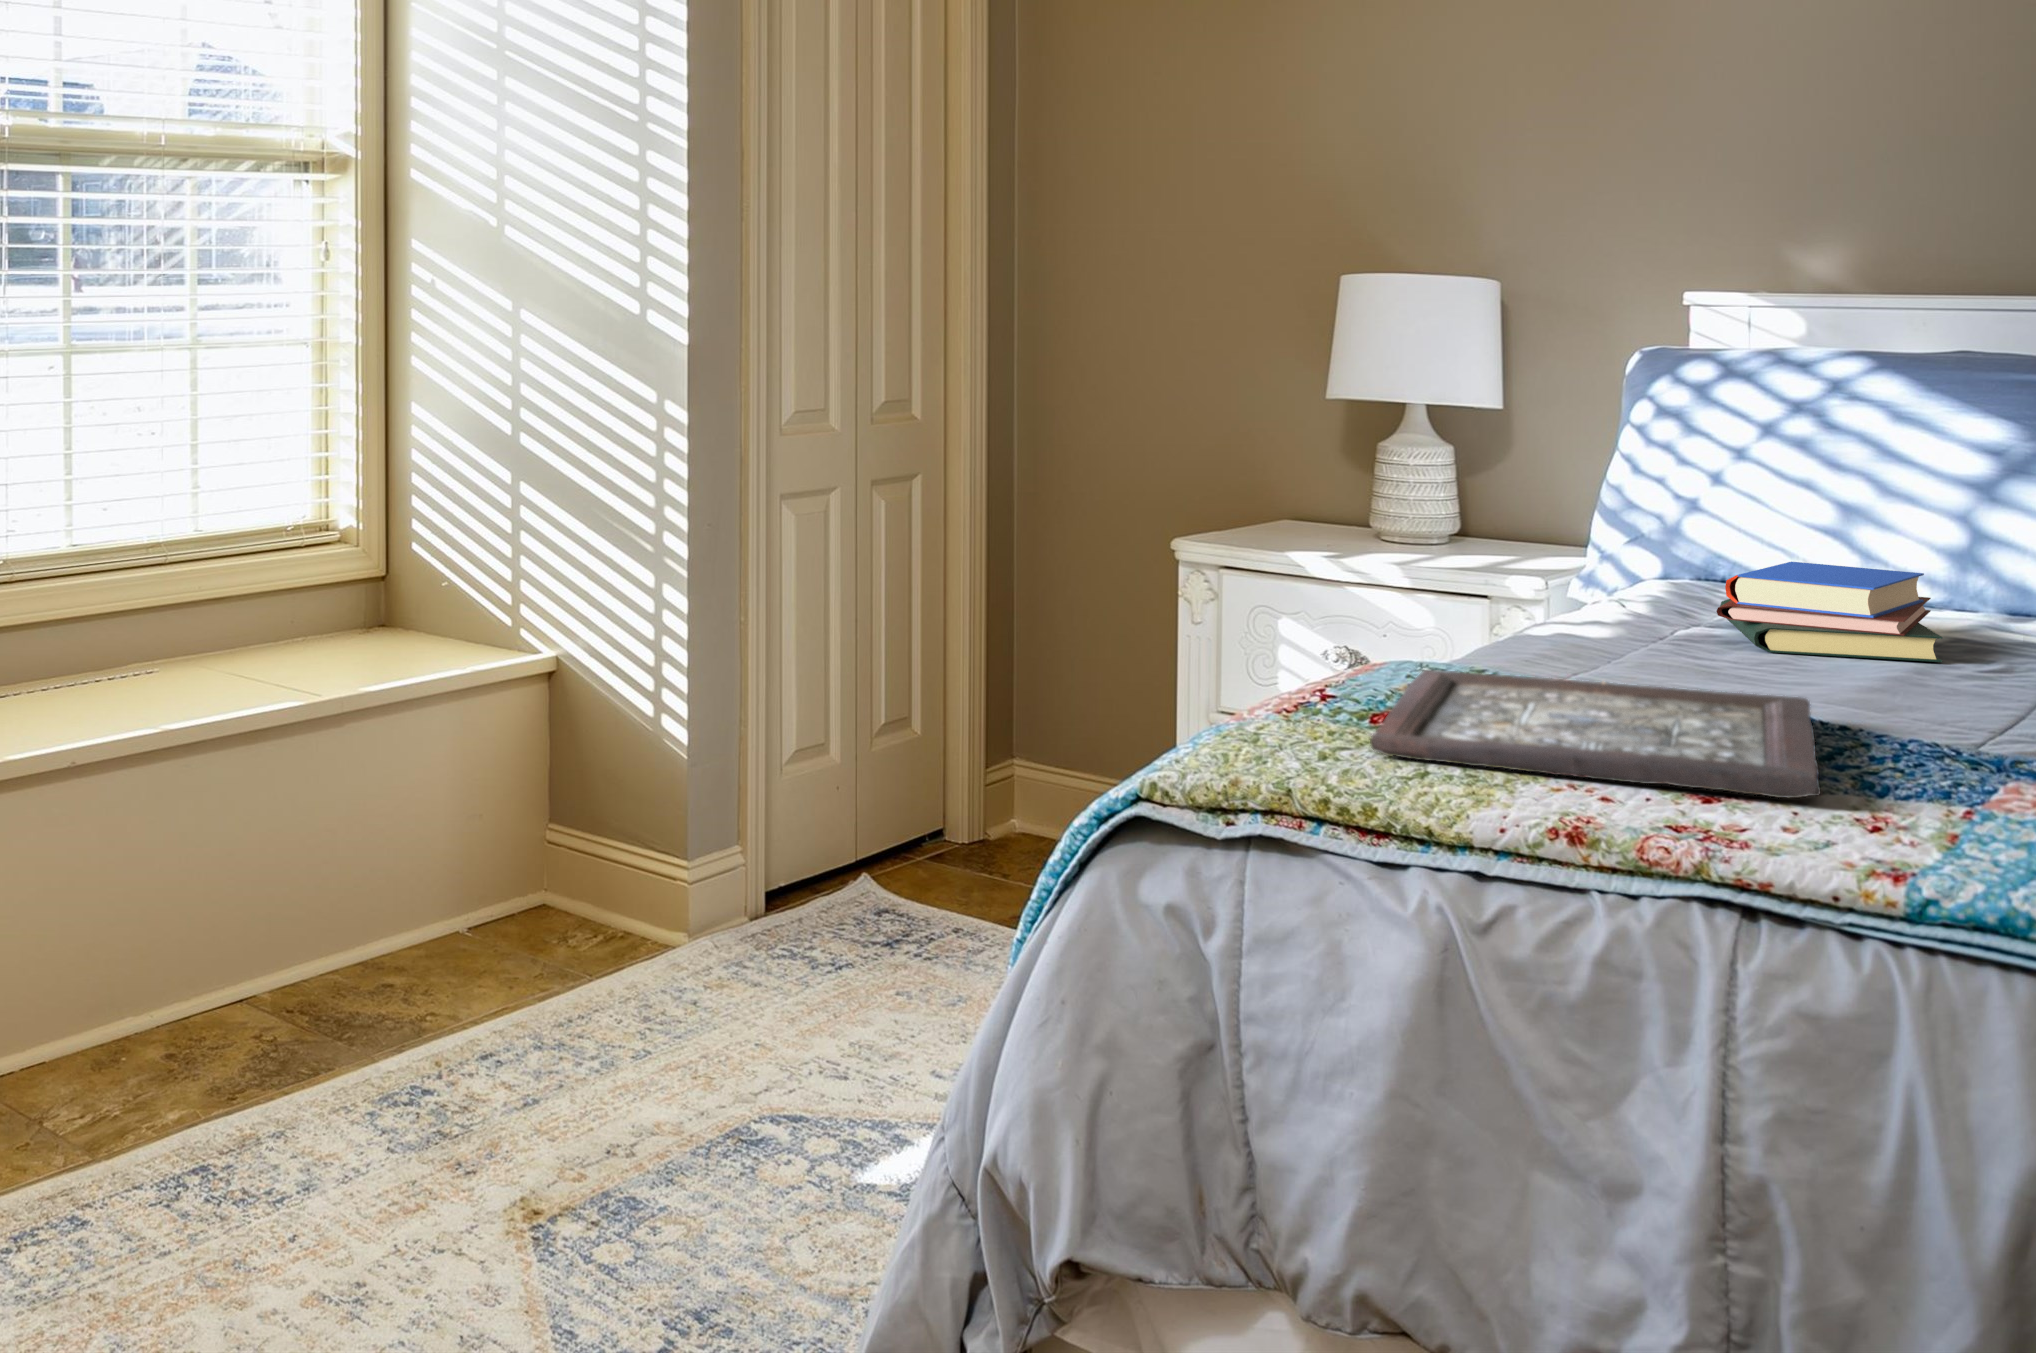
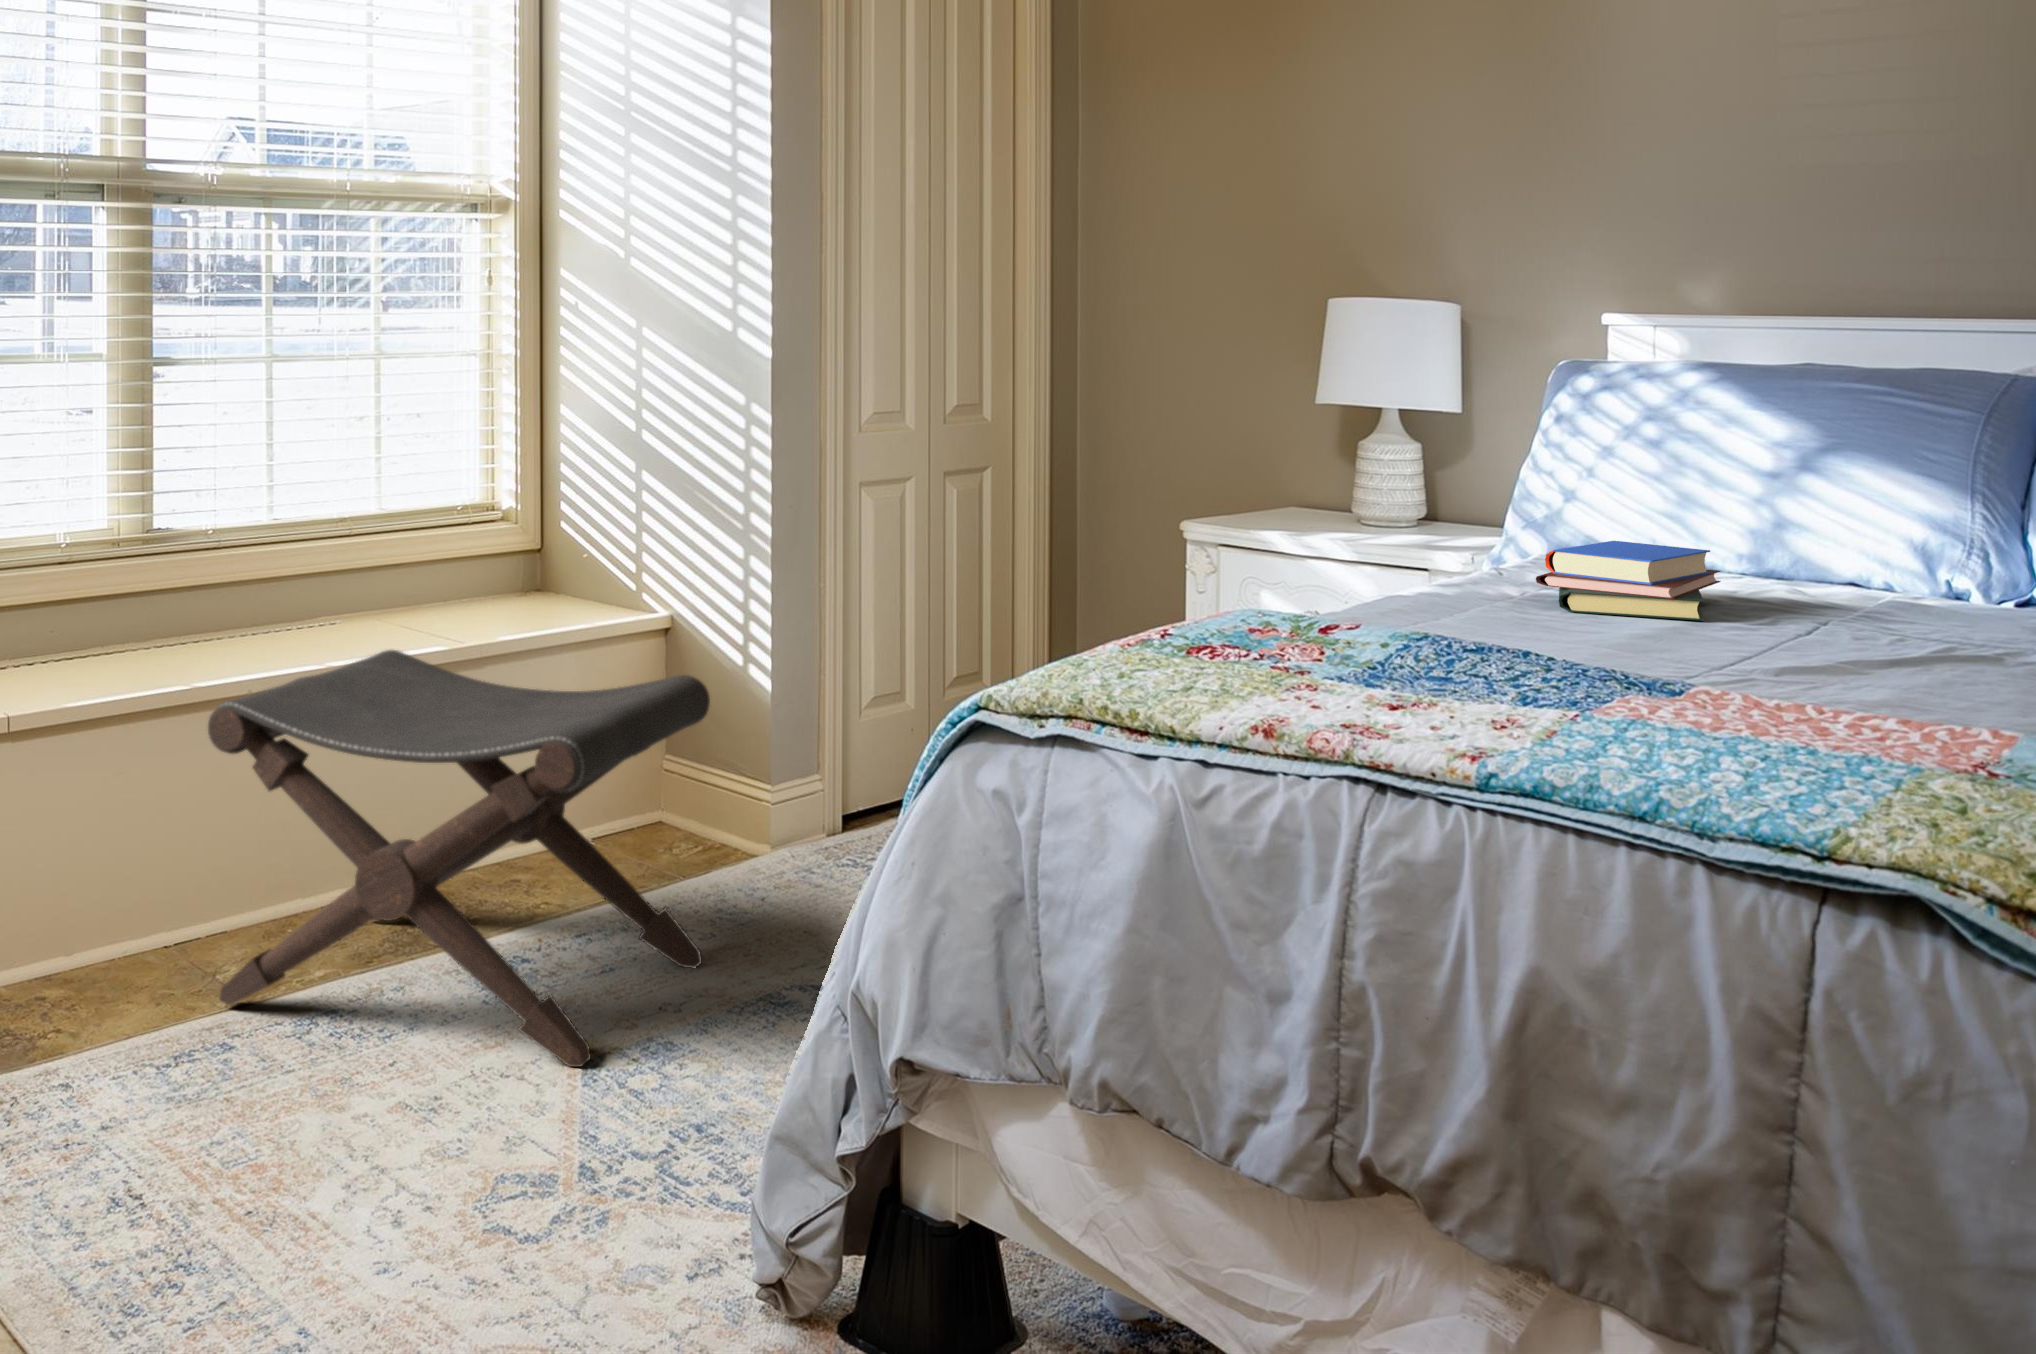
tray: present [1370,670,1820,798] -> none [1163,619,1536,709]
footstool: none [39,706,651,1236] -> present [208,650,710,1067]

